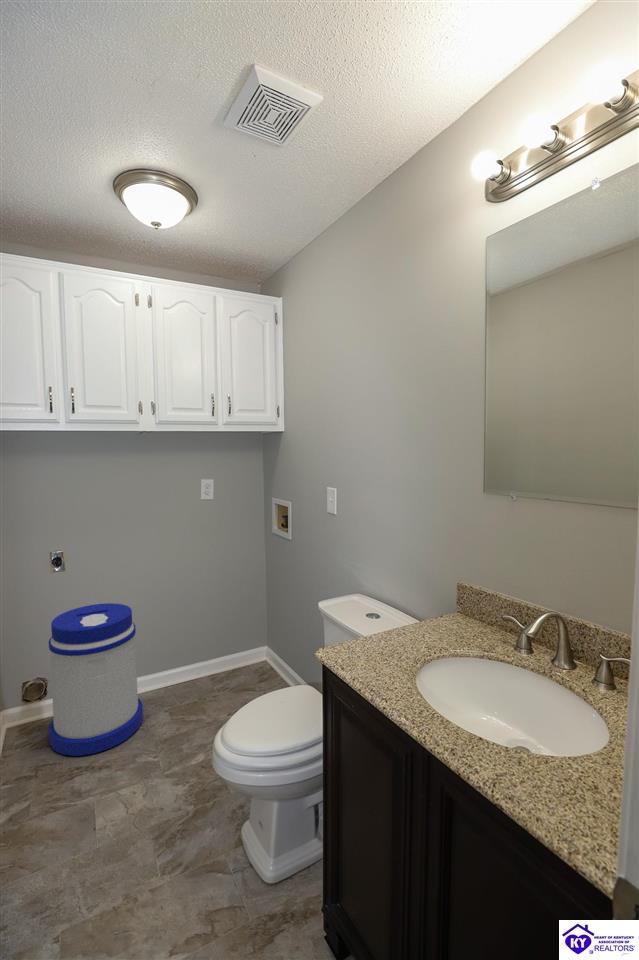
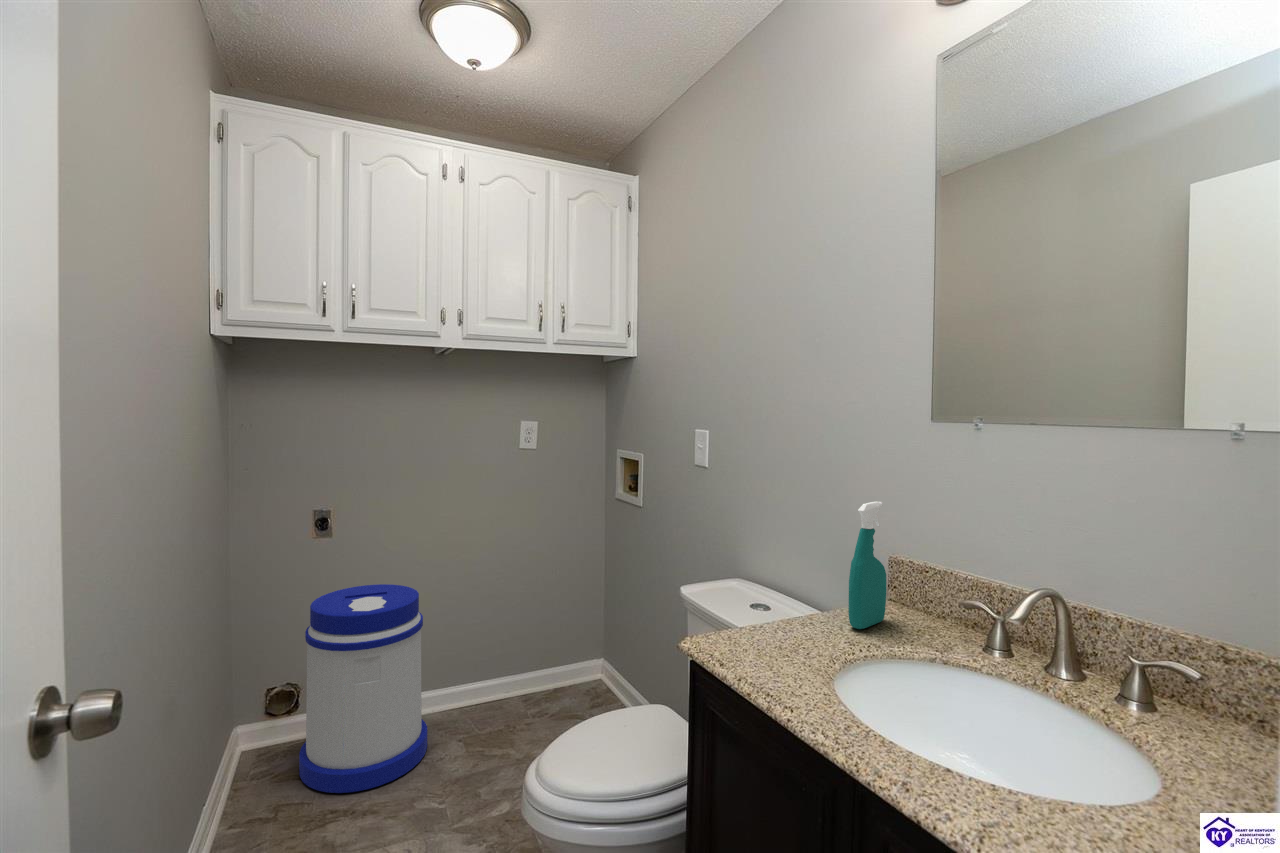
spray bottle: none [429,549,455,636] -> present [848,501,887,629]

